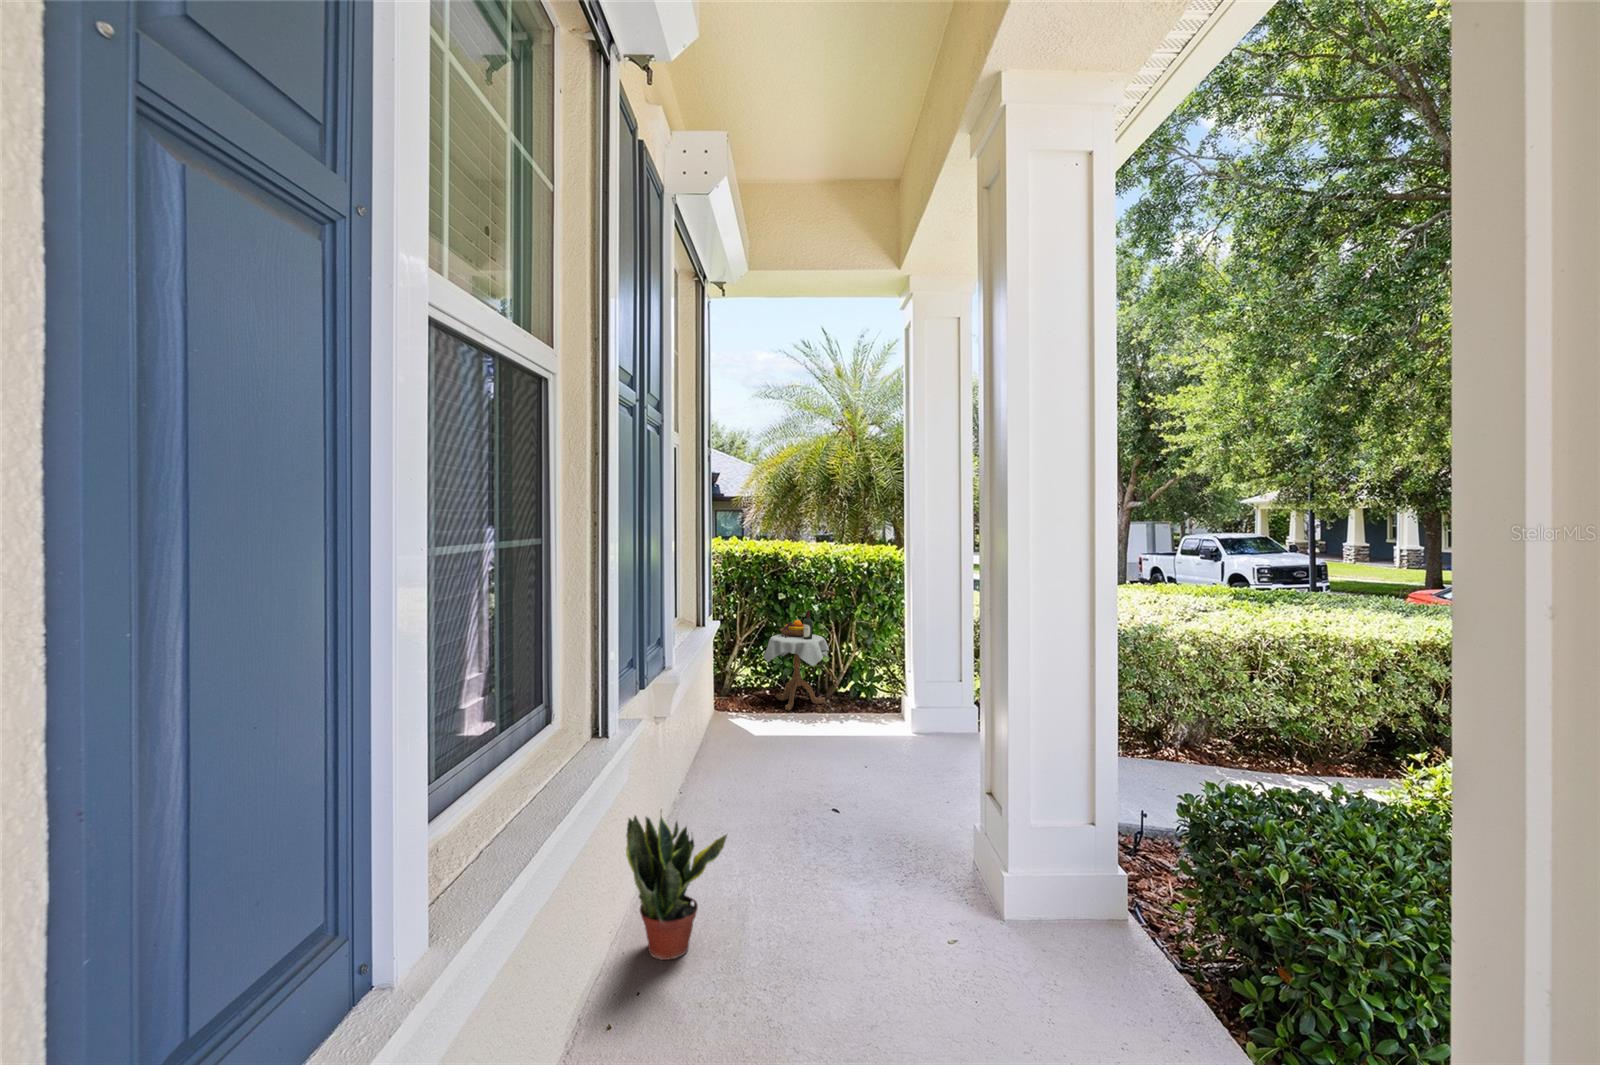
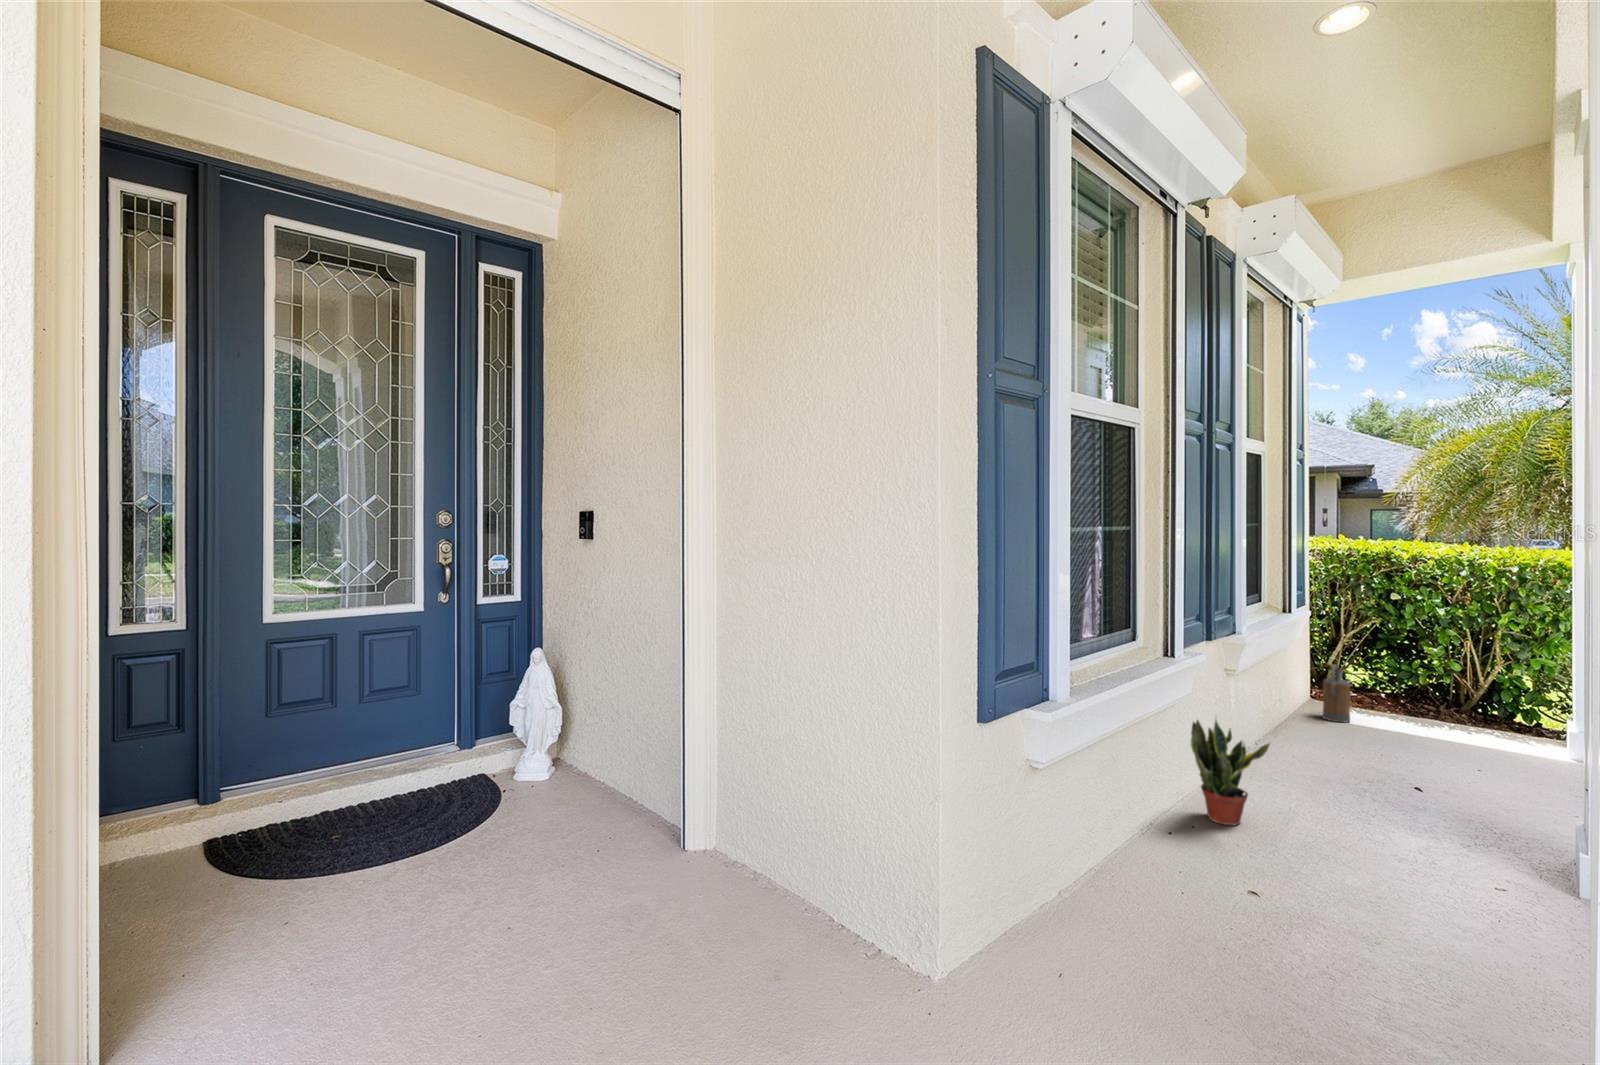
side table: present [764,610,829,710] -> none [1368,612,1458,712]
watering can: none [733,676,757,737] -> present [1323,665,1351,722]

